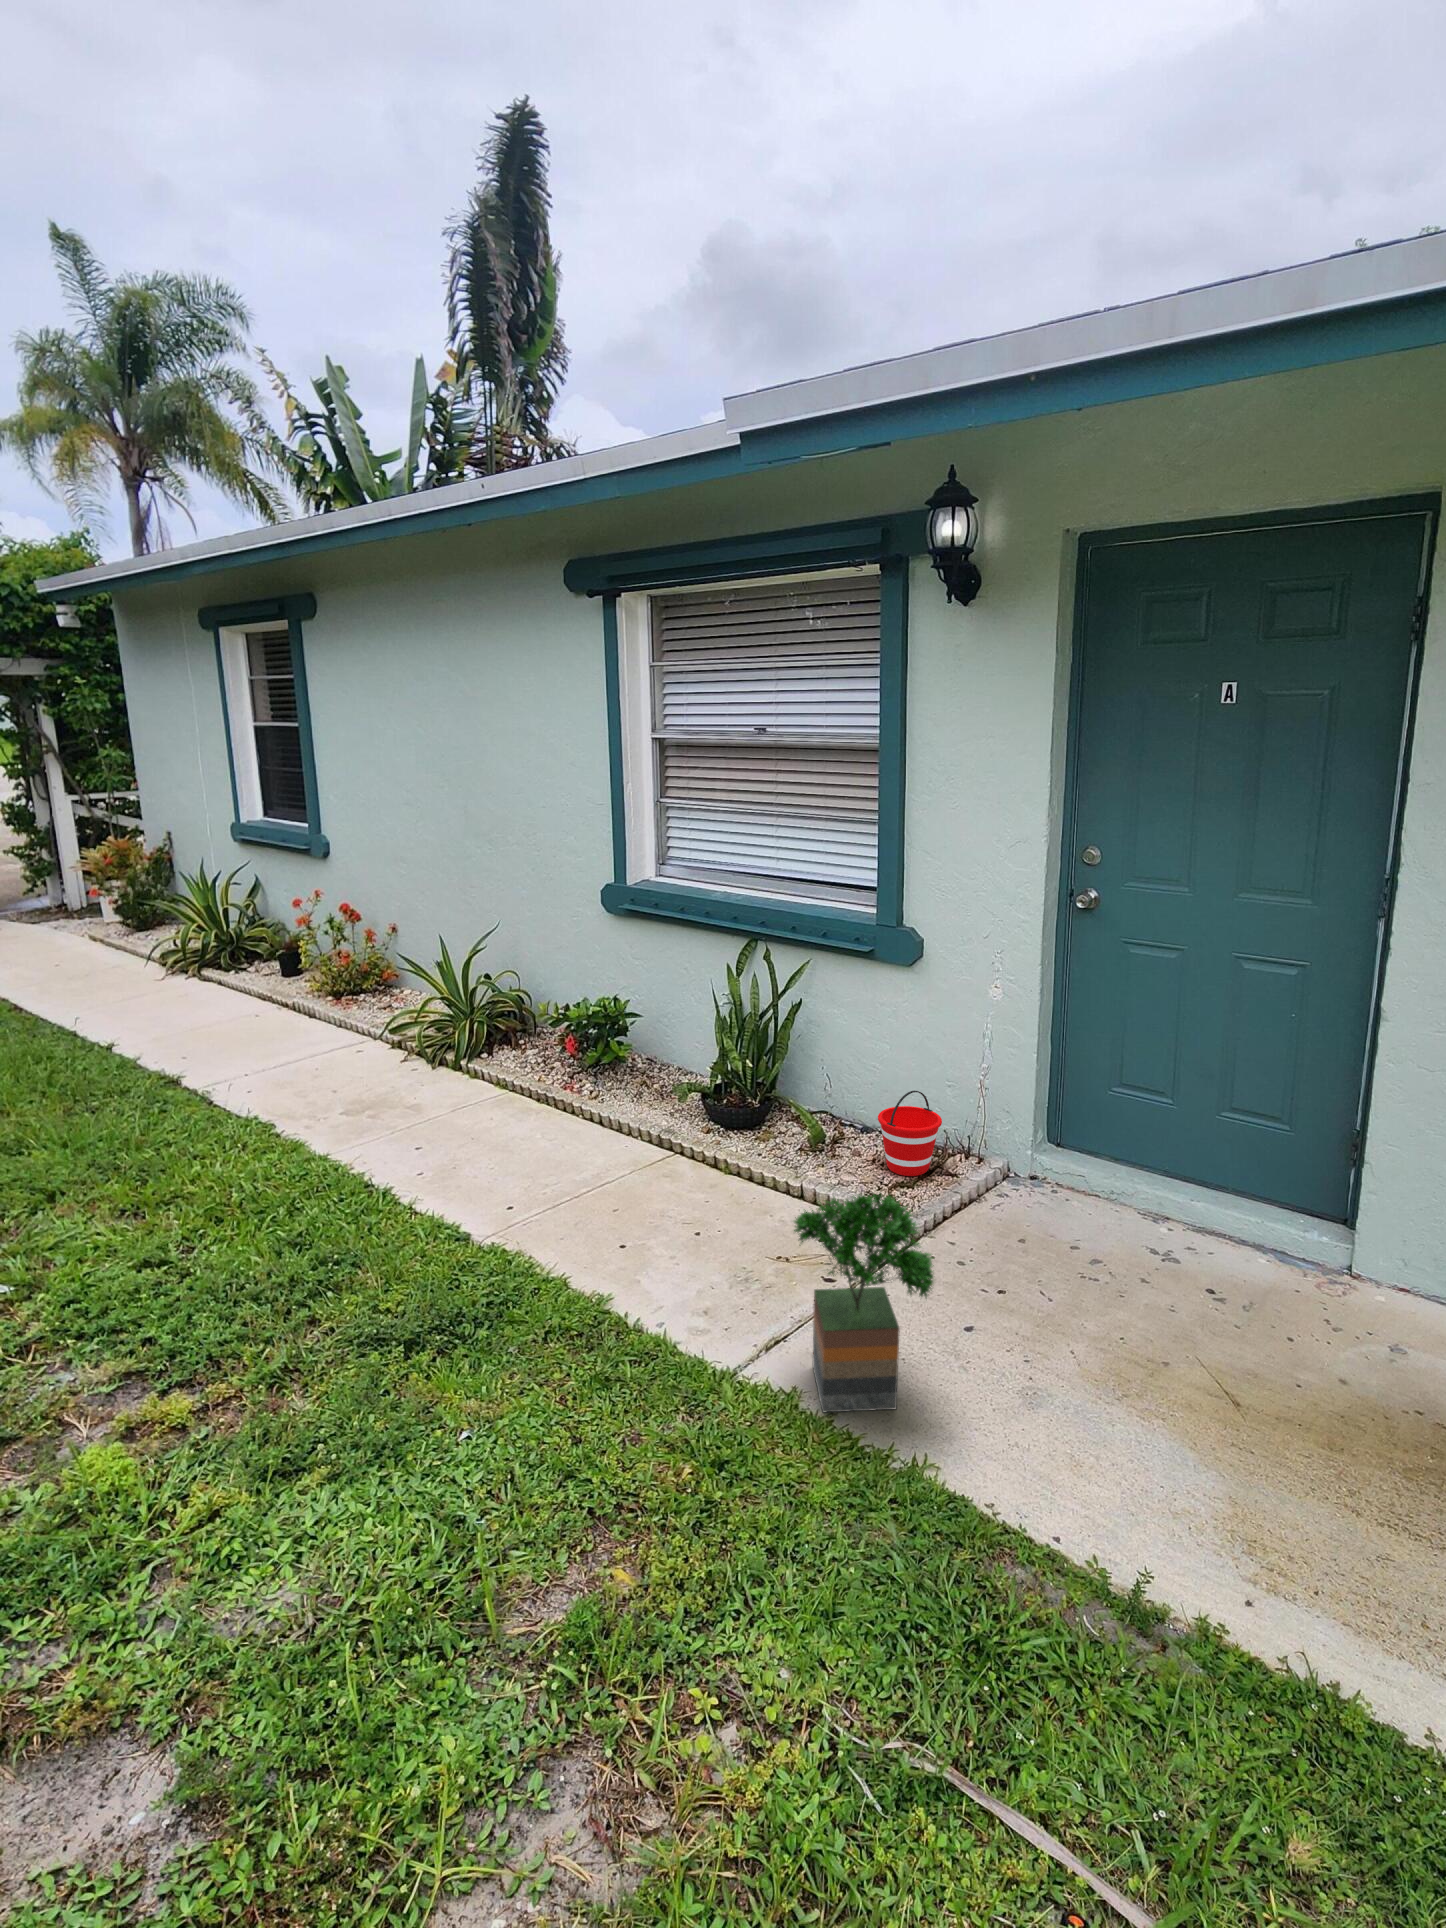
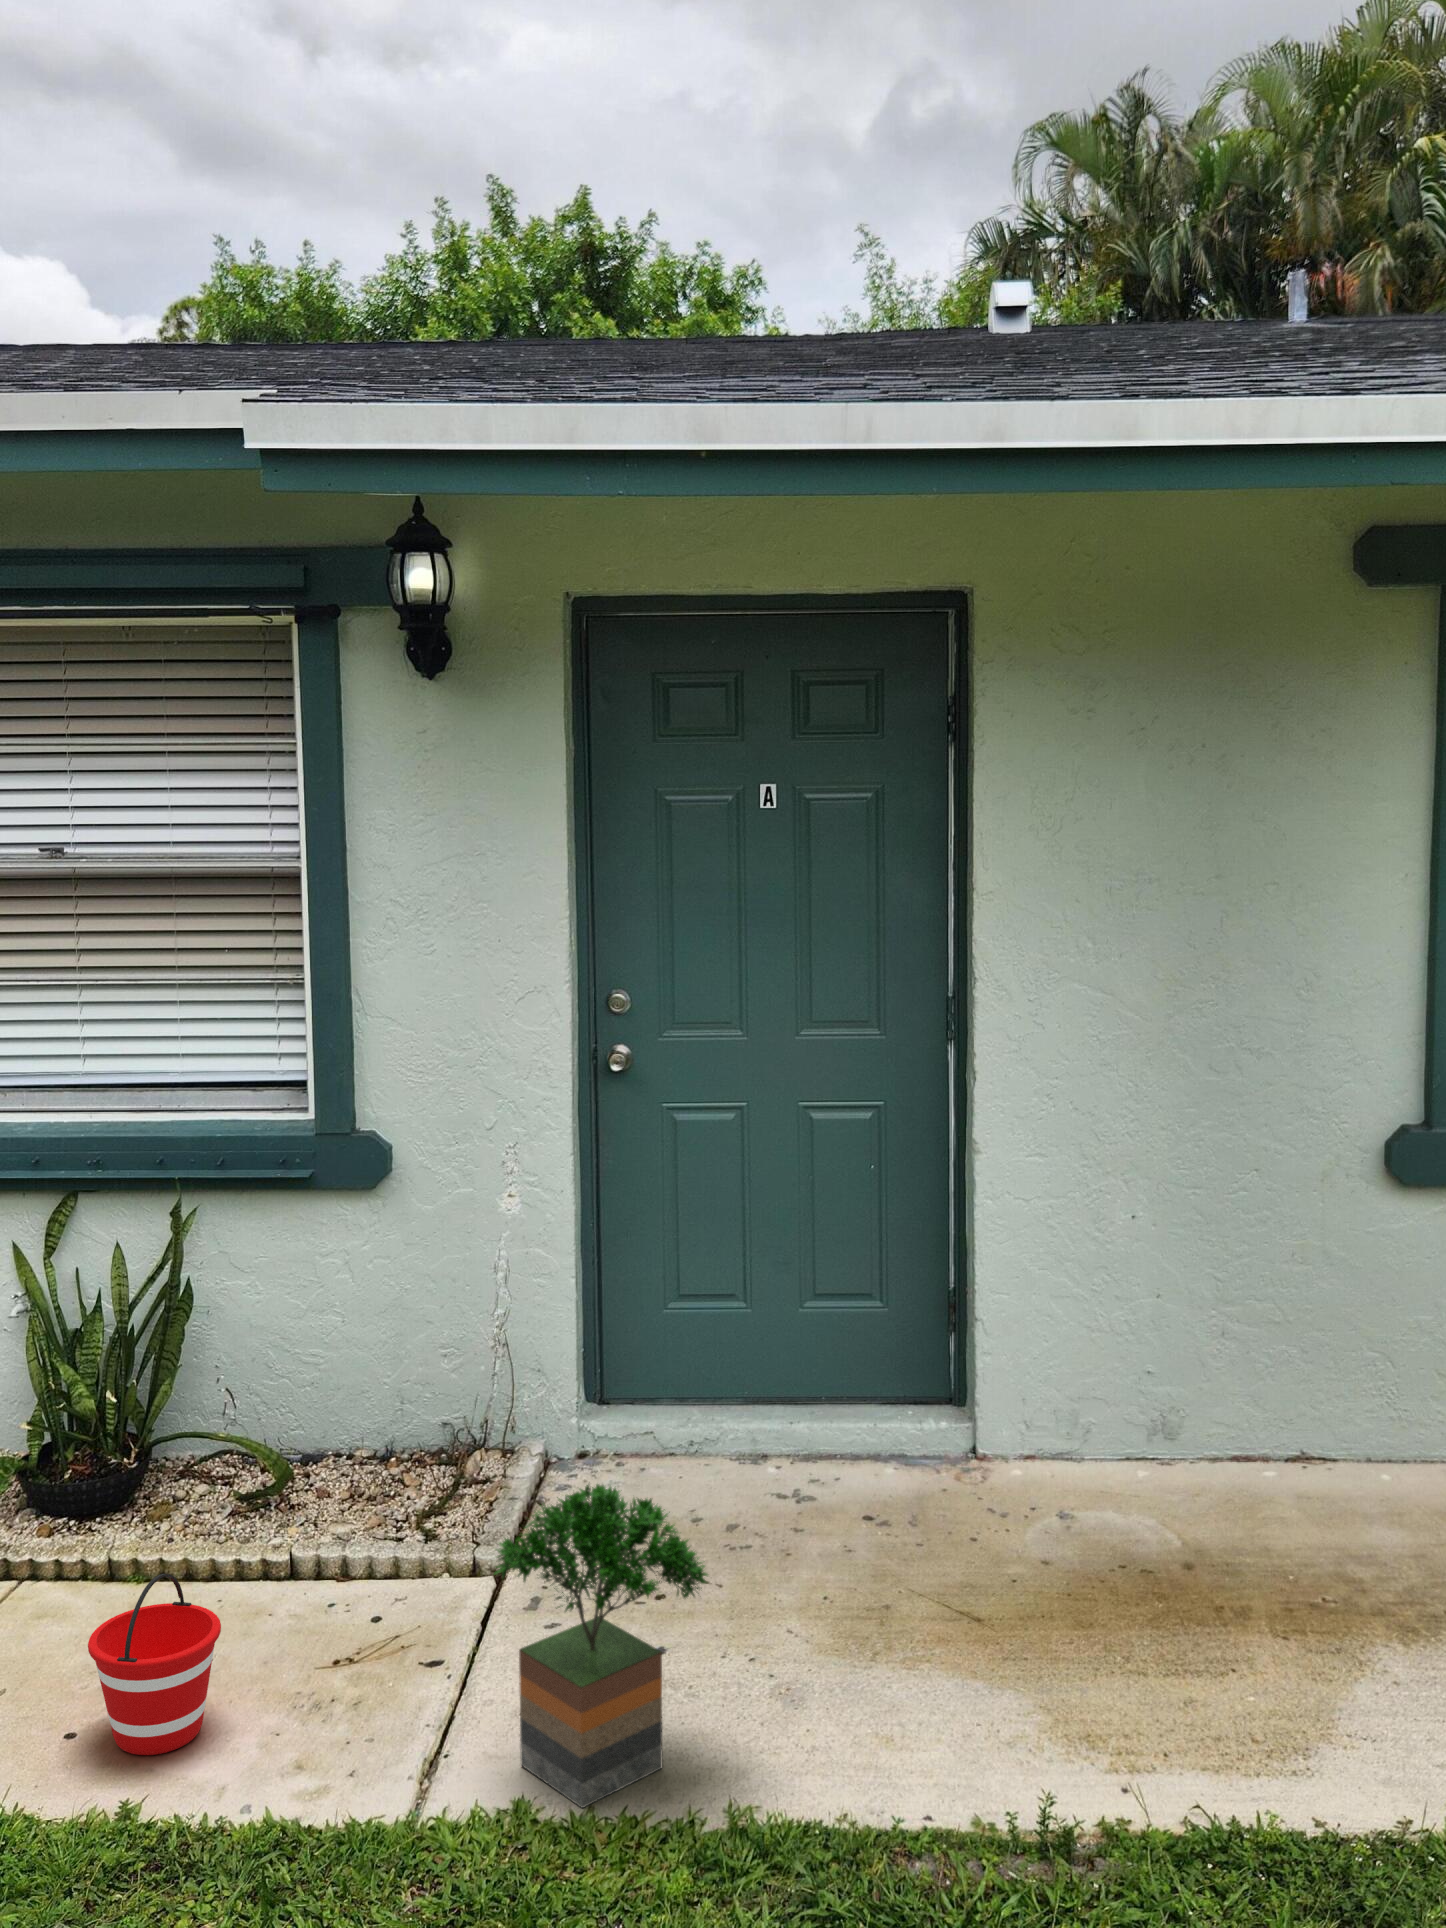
bucket: present [878,1091,942,1176] -> present [88,1574,221,1755]

